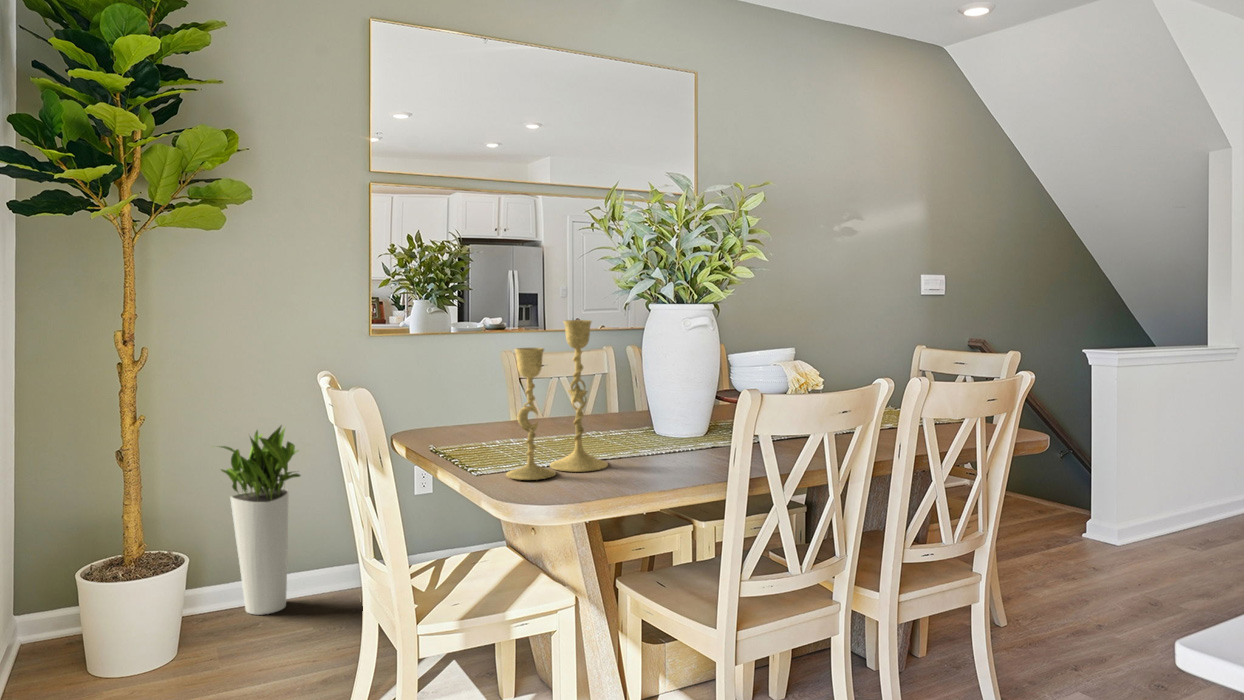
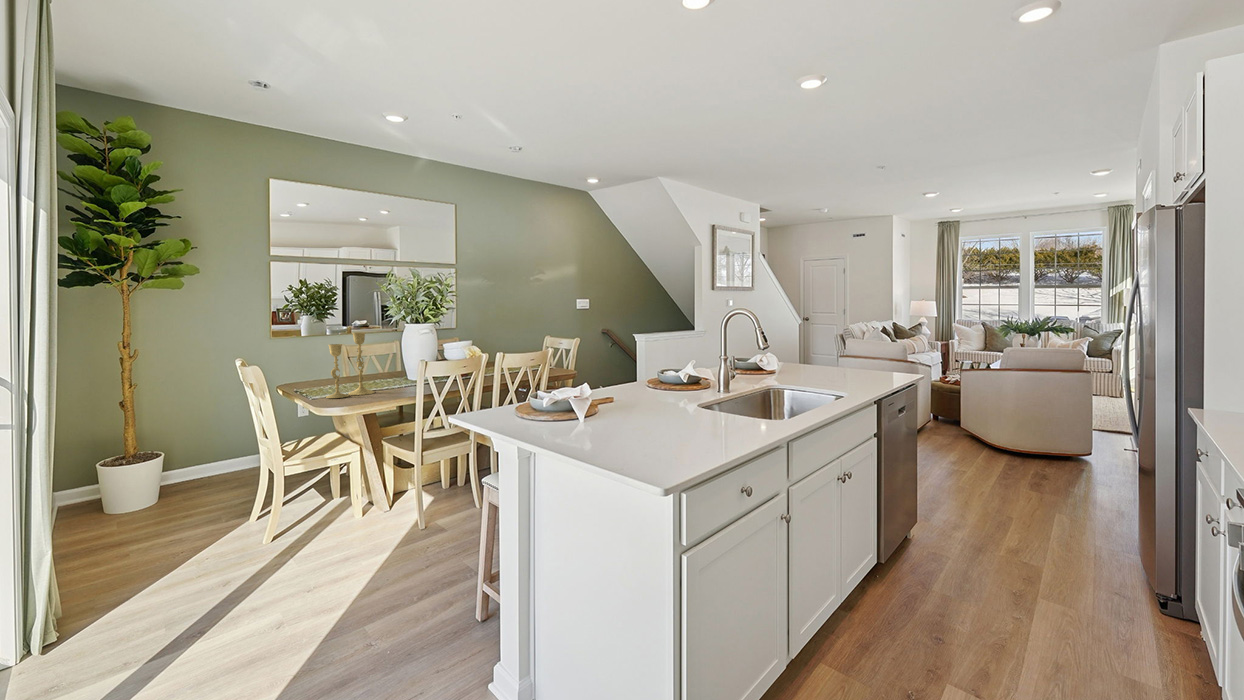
planter: present [220,426,300,615] -> none [175,388,229,483]

